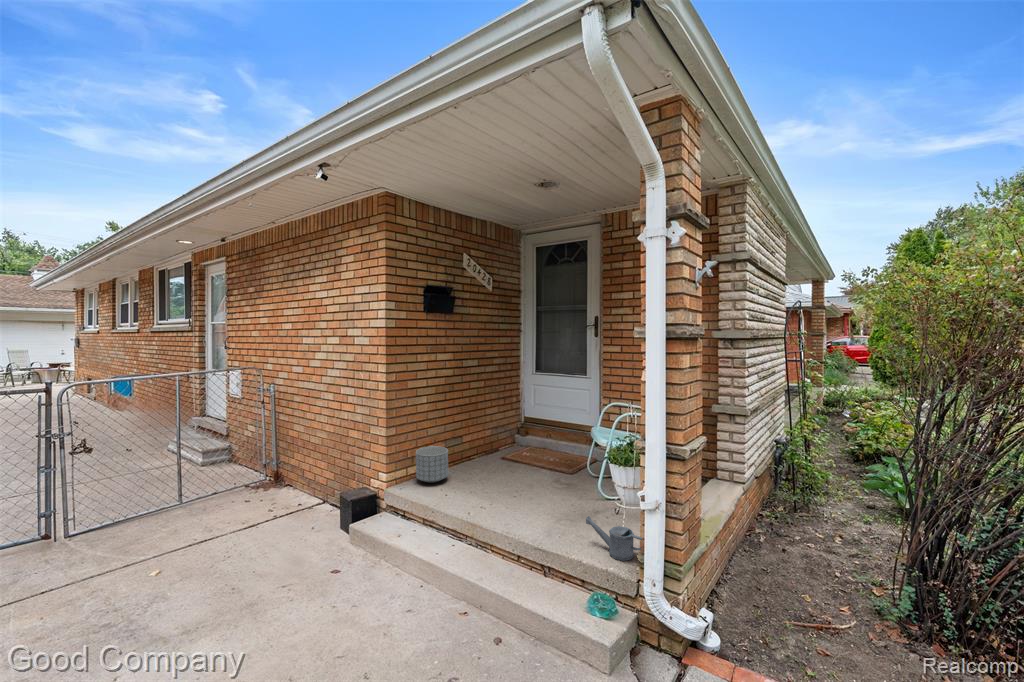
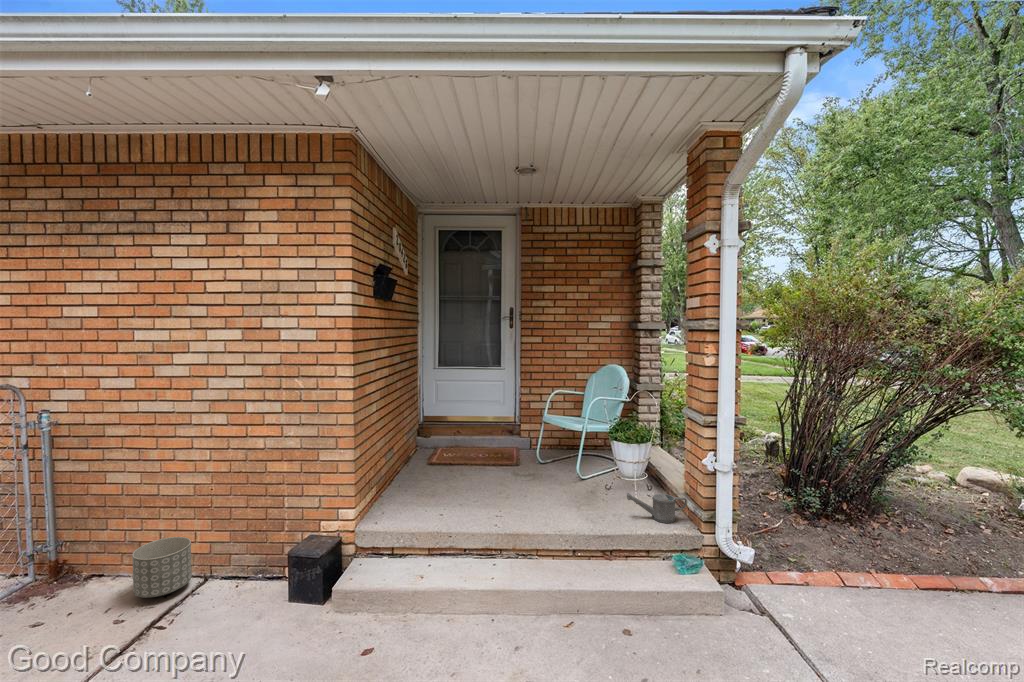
planter: present [416,446,448,483] -> present [132,537,192,598]

